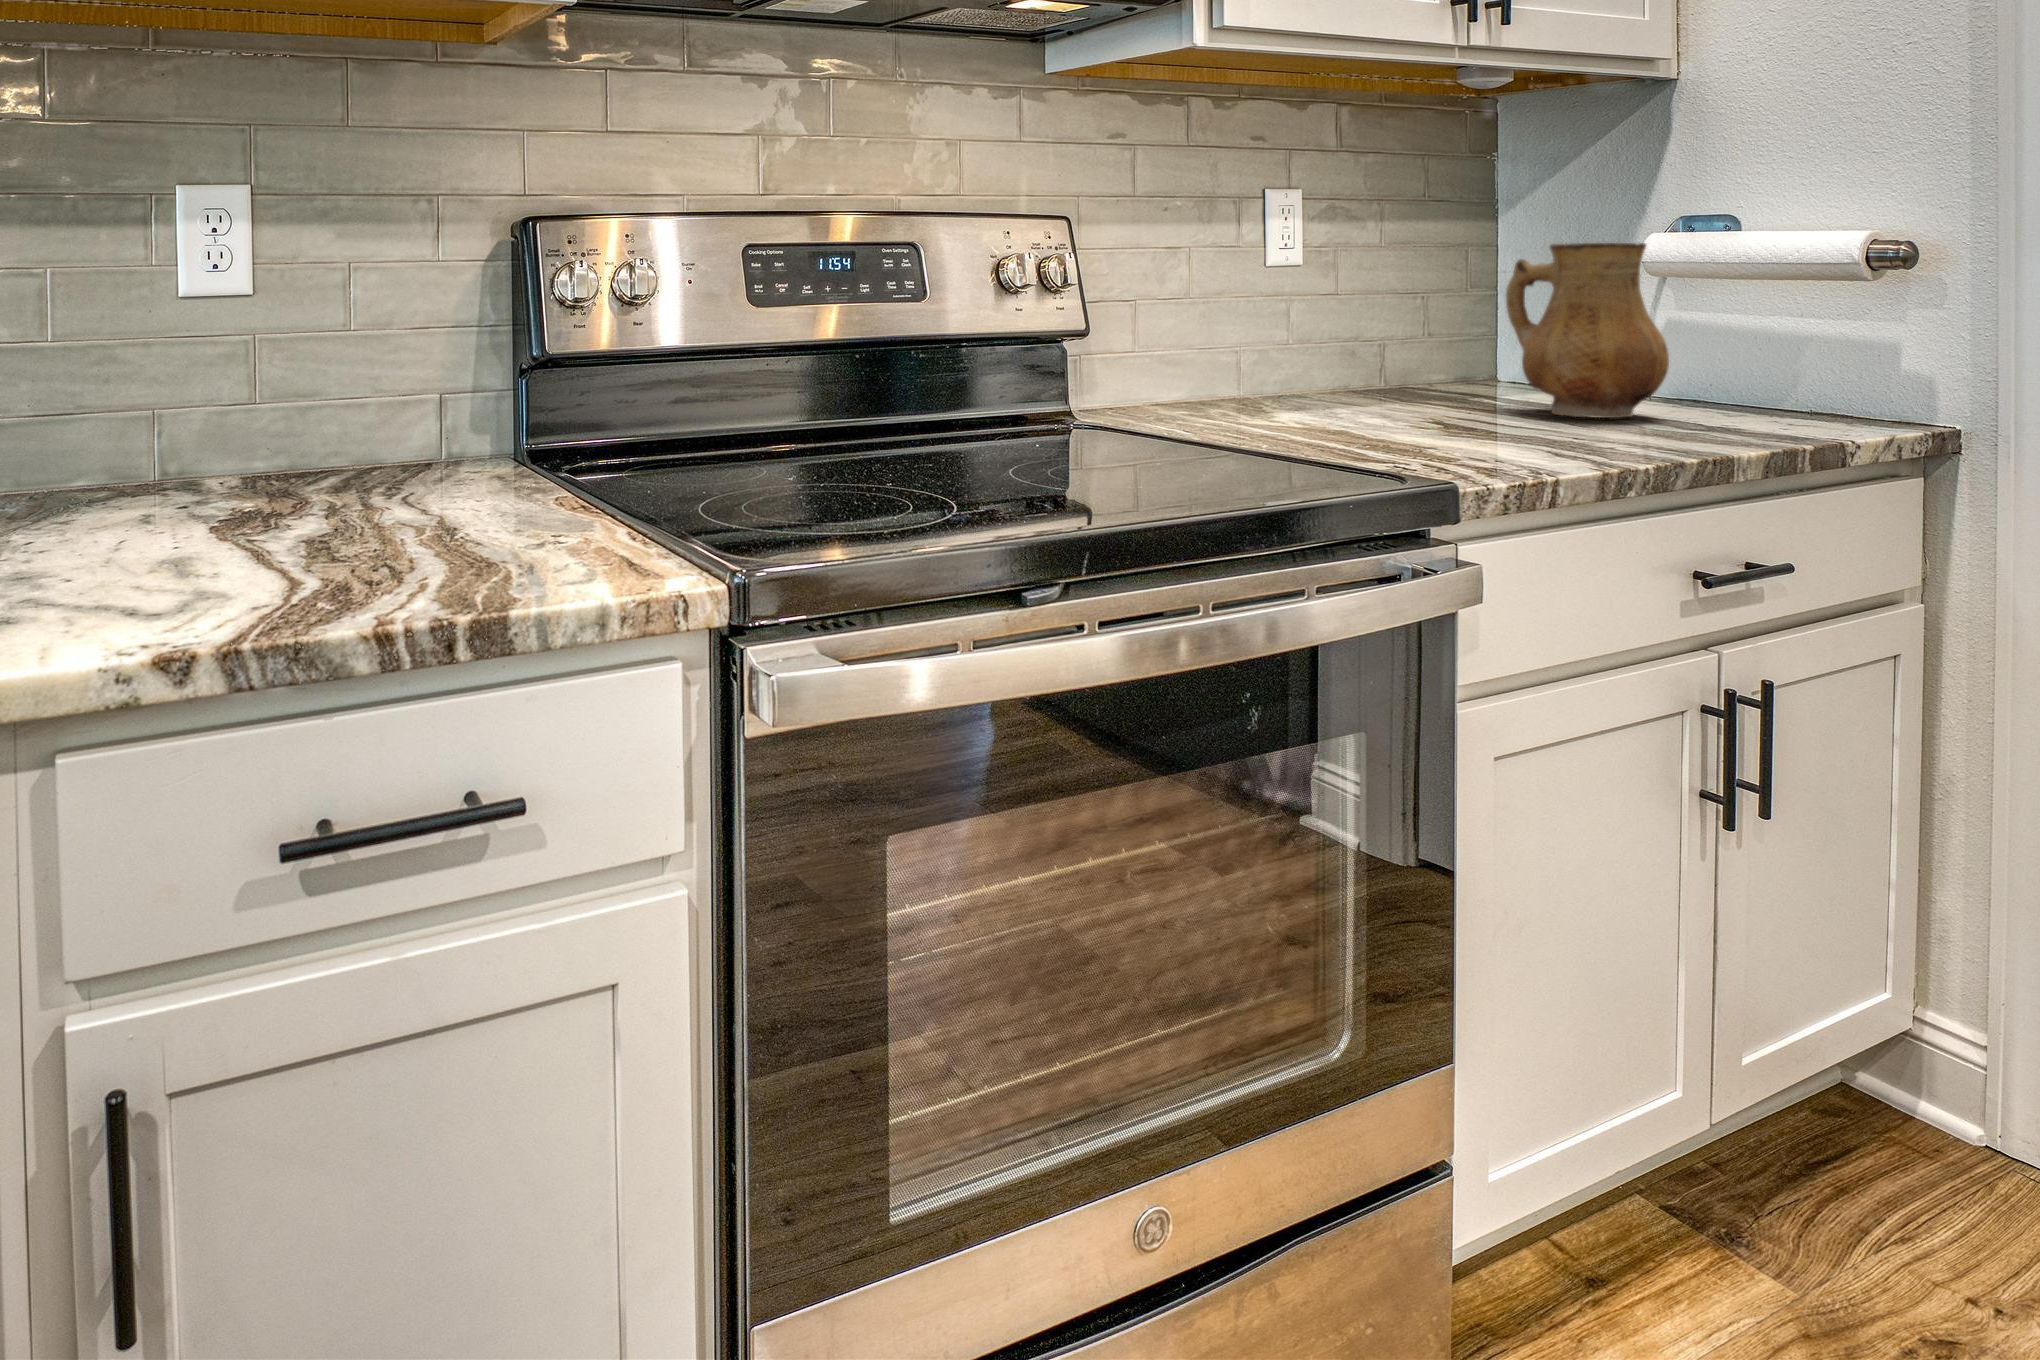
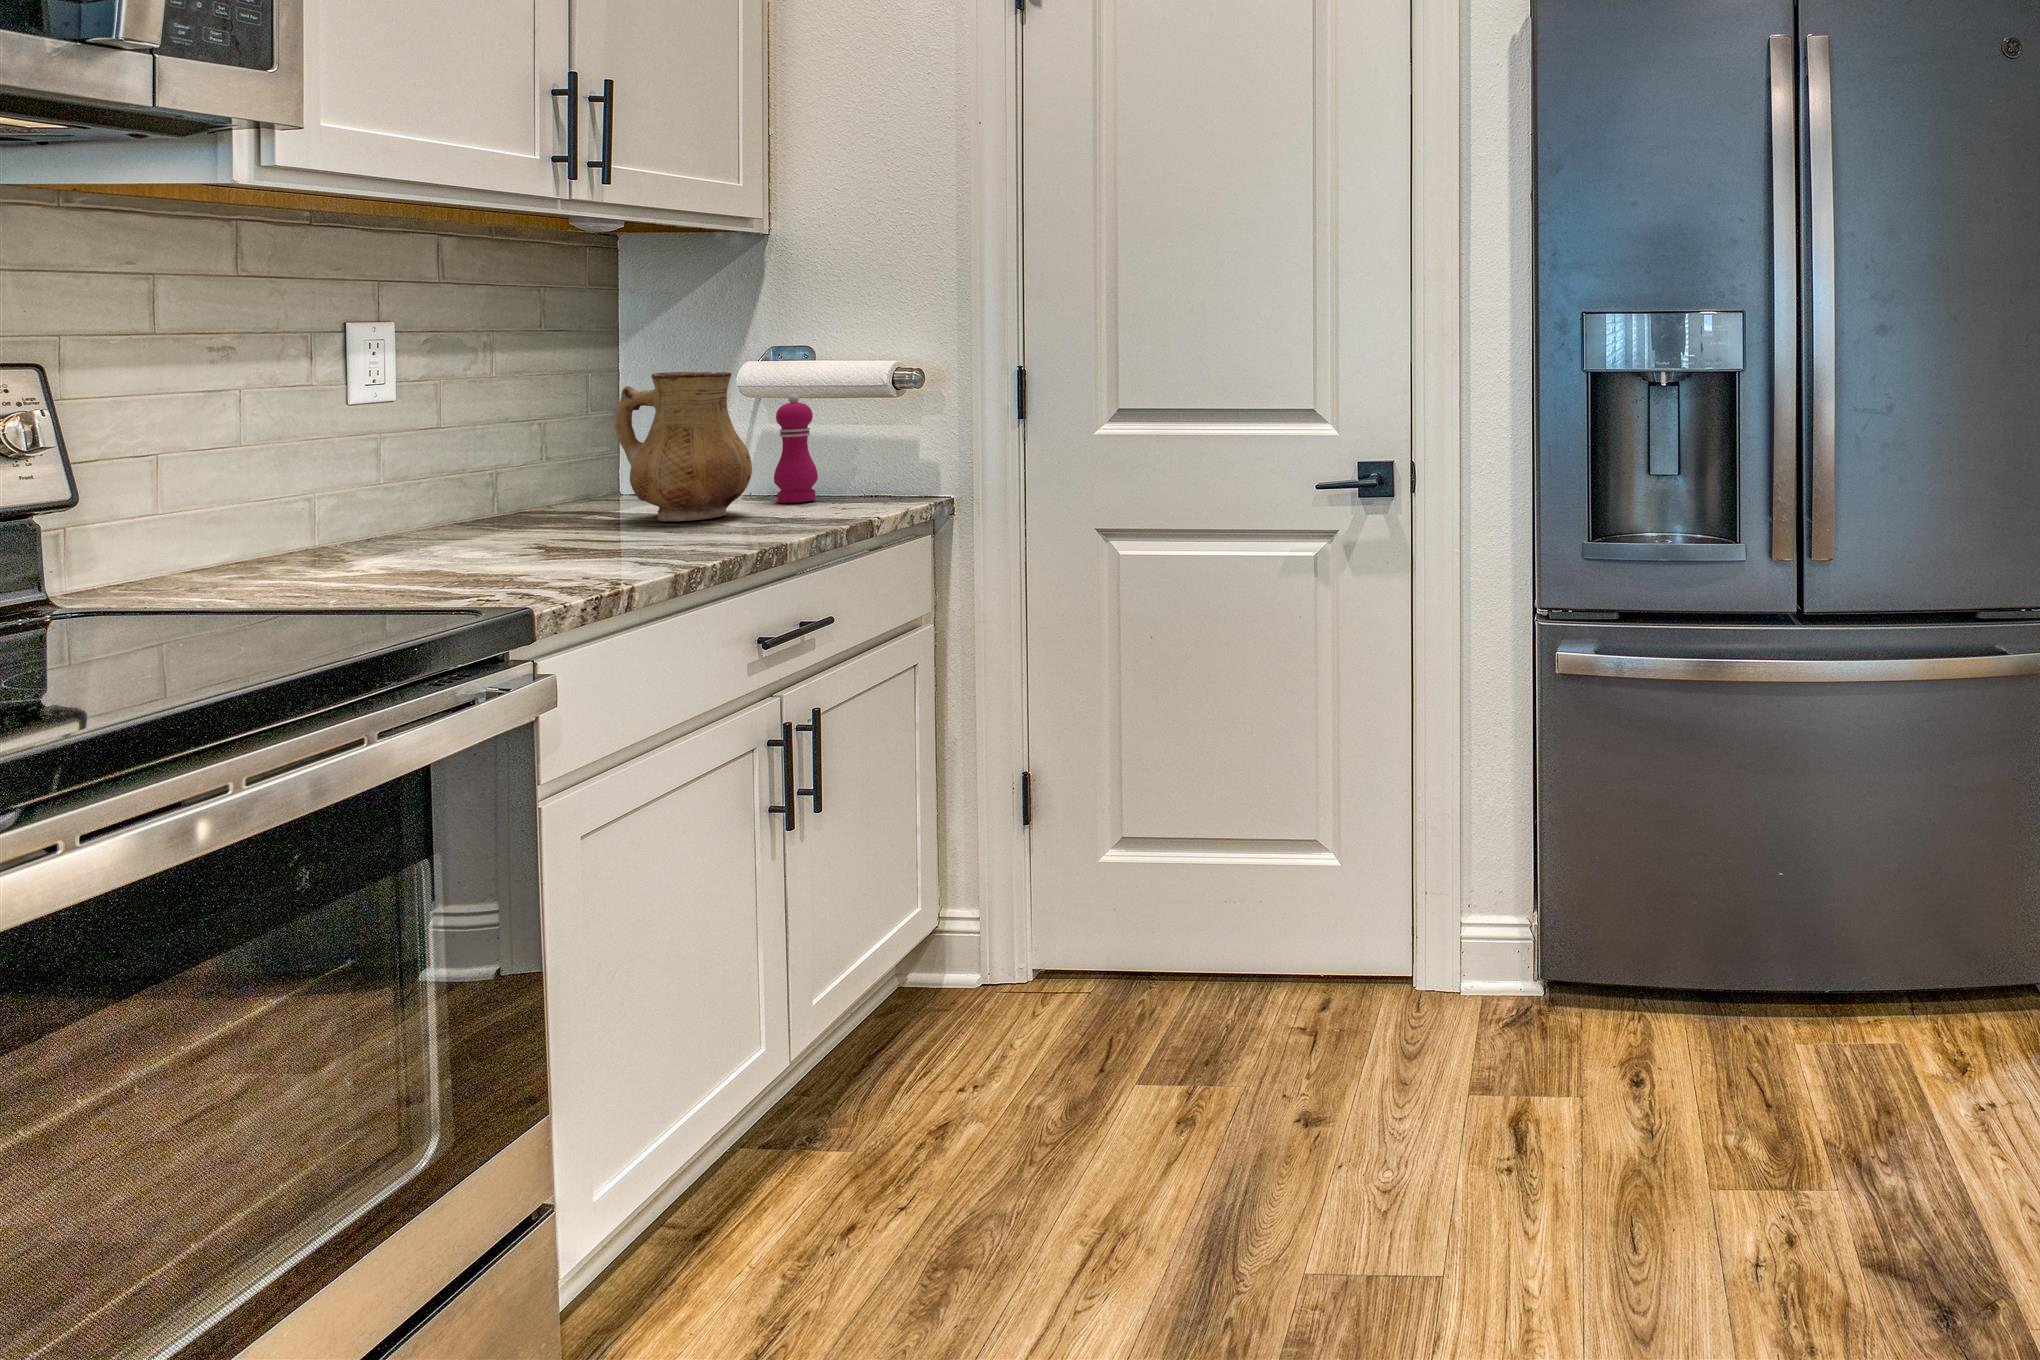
pepper mill: none [1690,275,1751,412] -> present [774,394,818,503]

